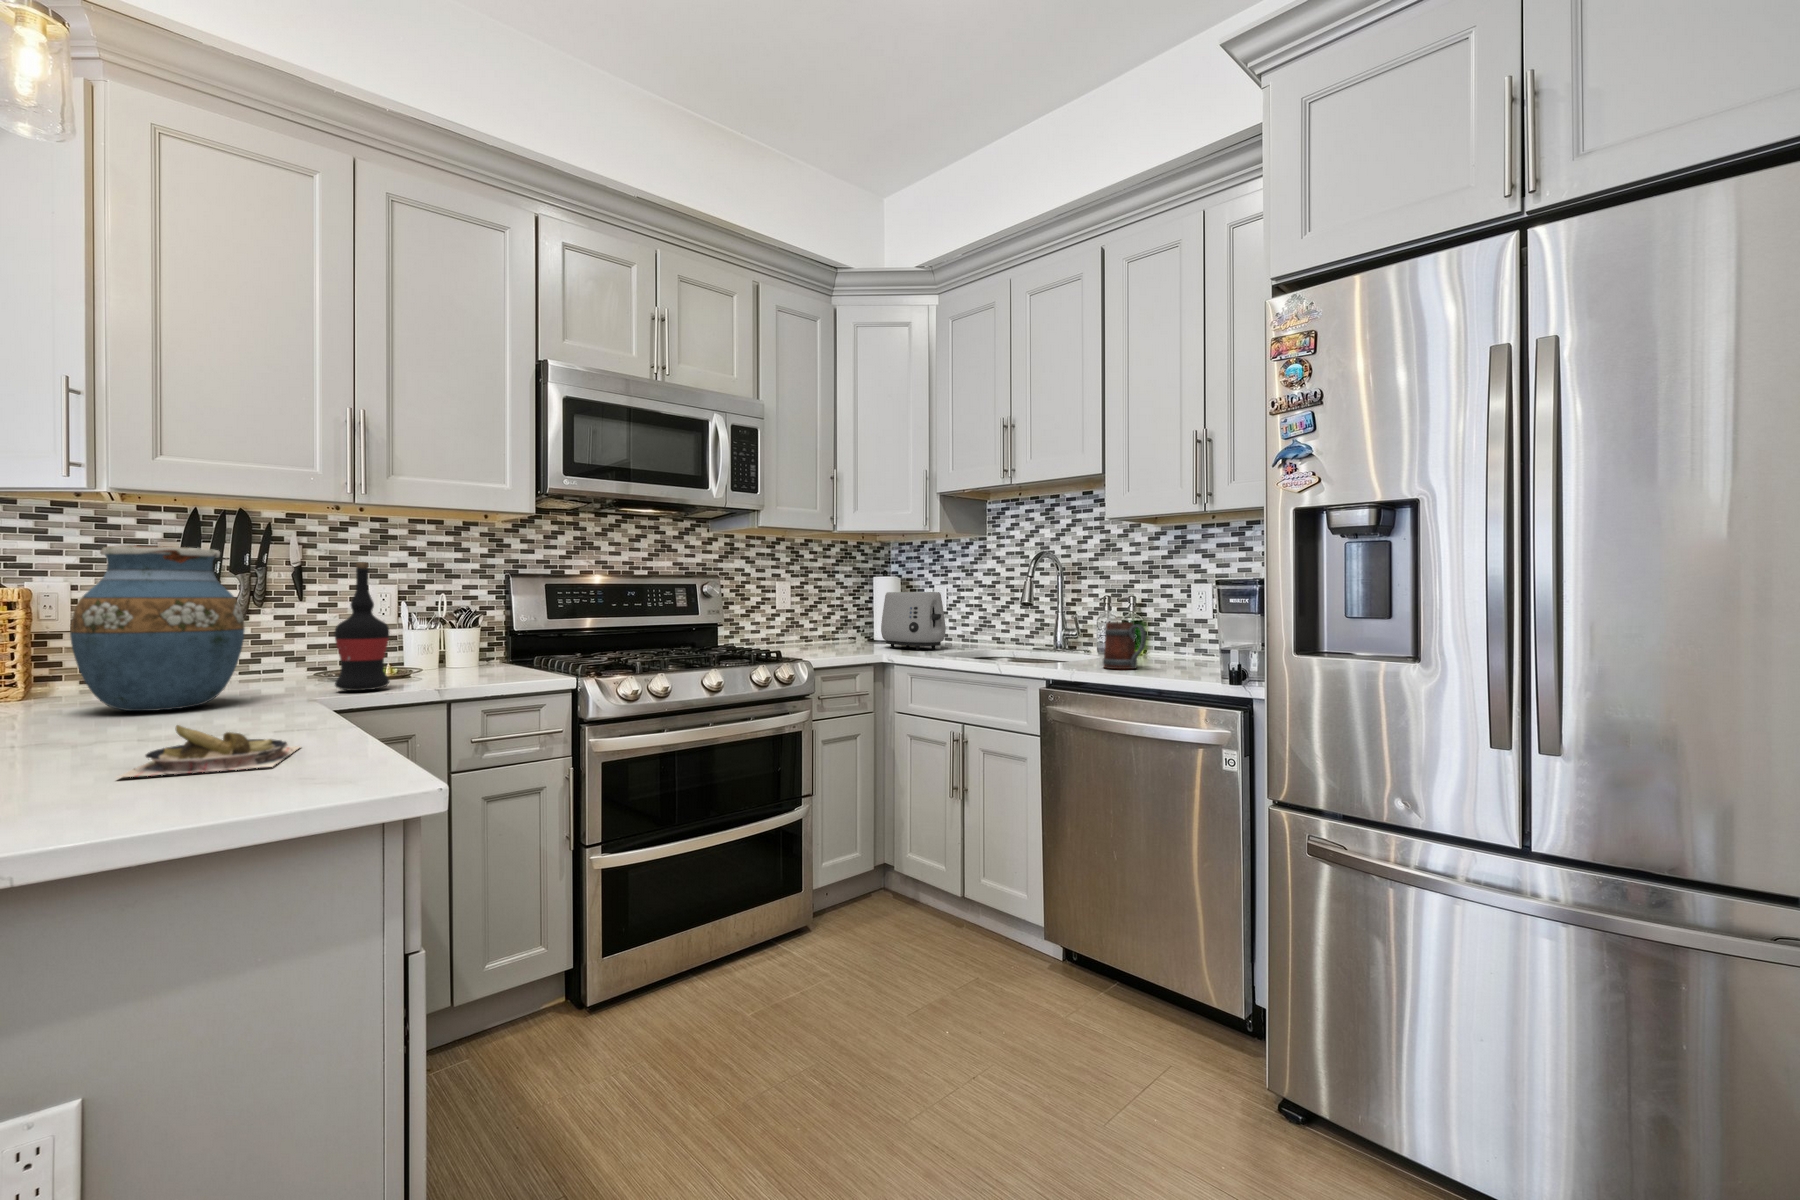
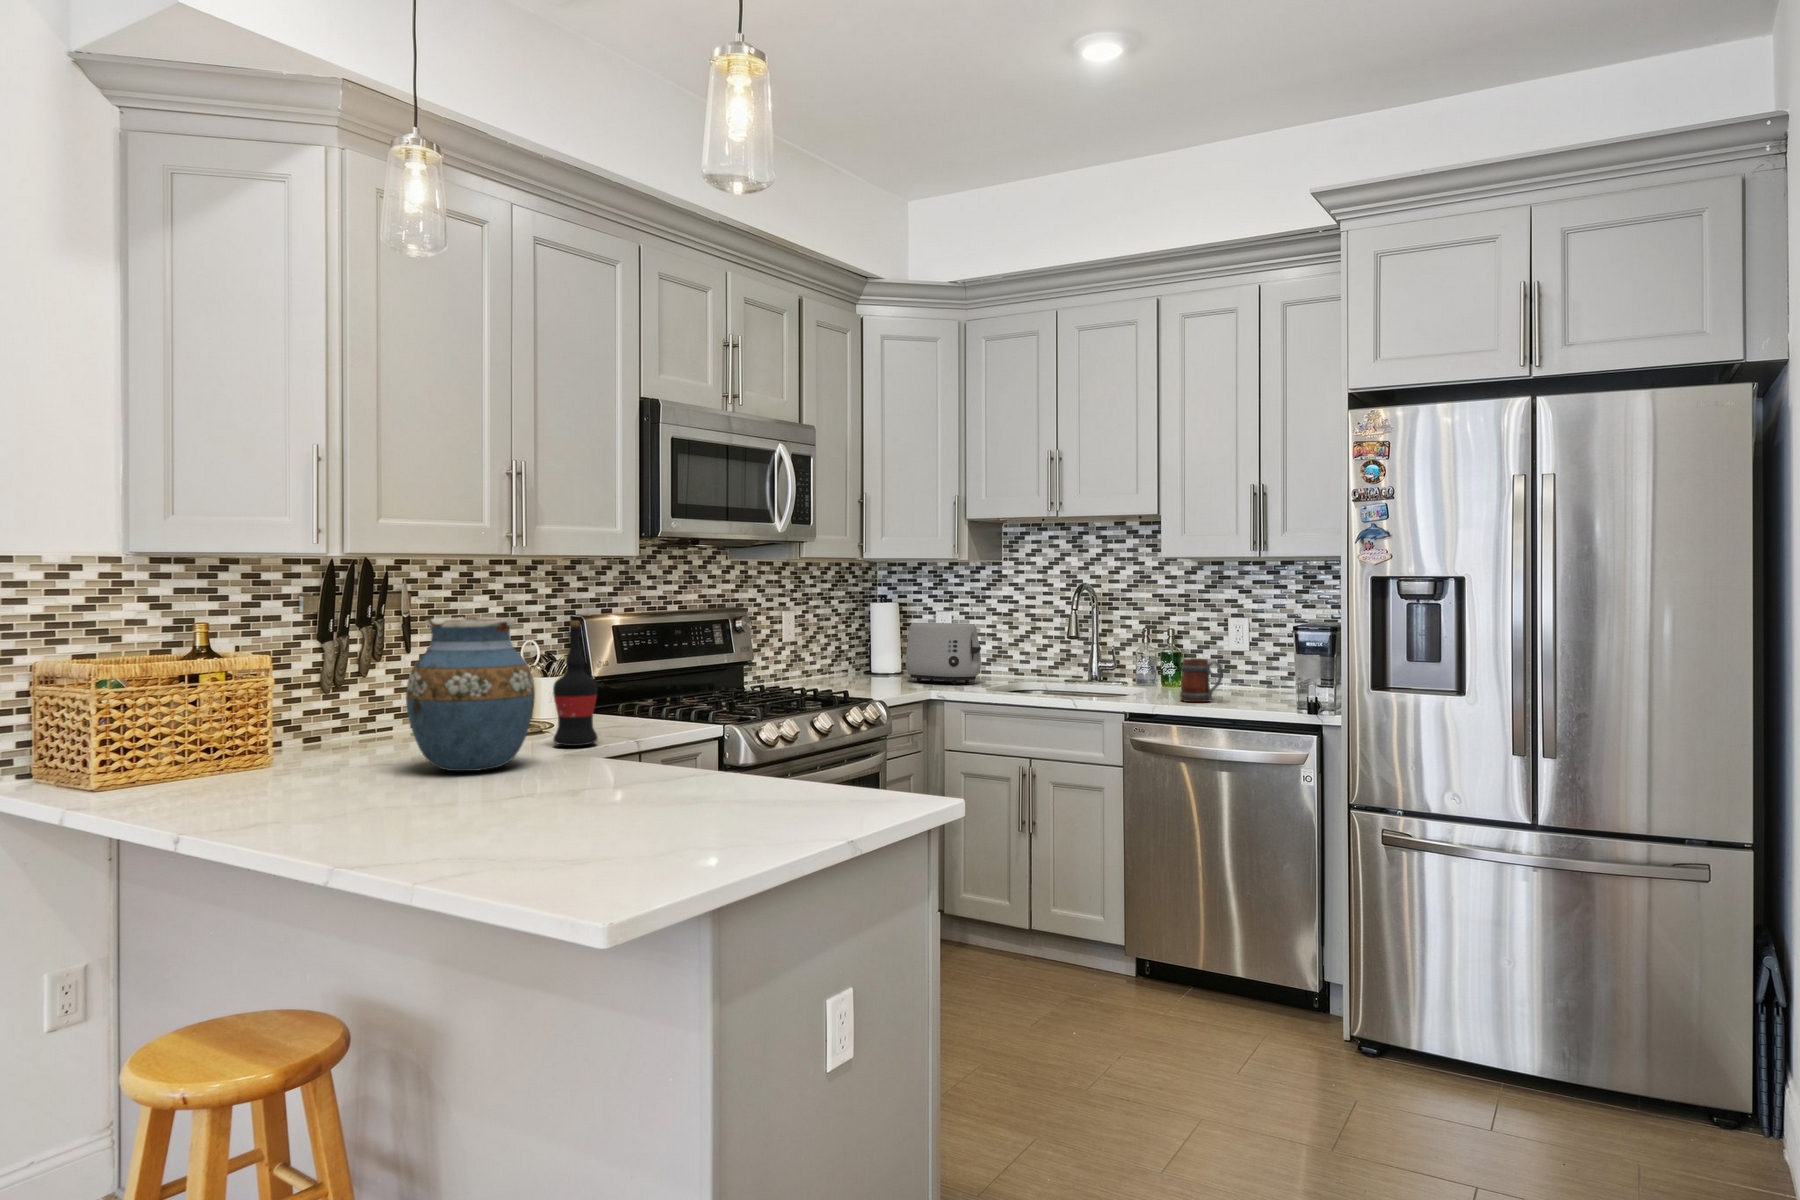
plate: present [119,725,299,777] -> none [695,773,818,811]

